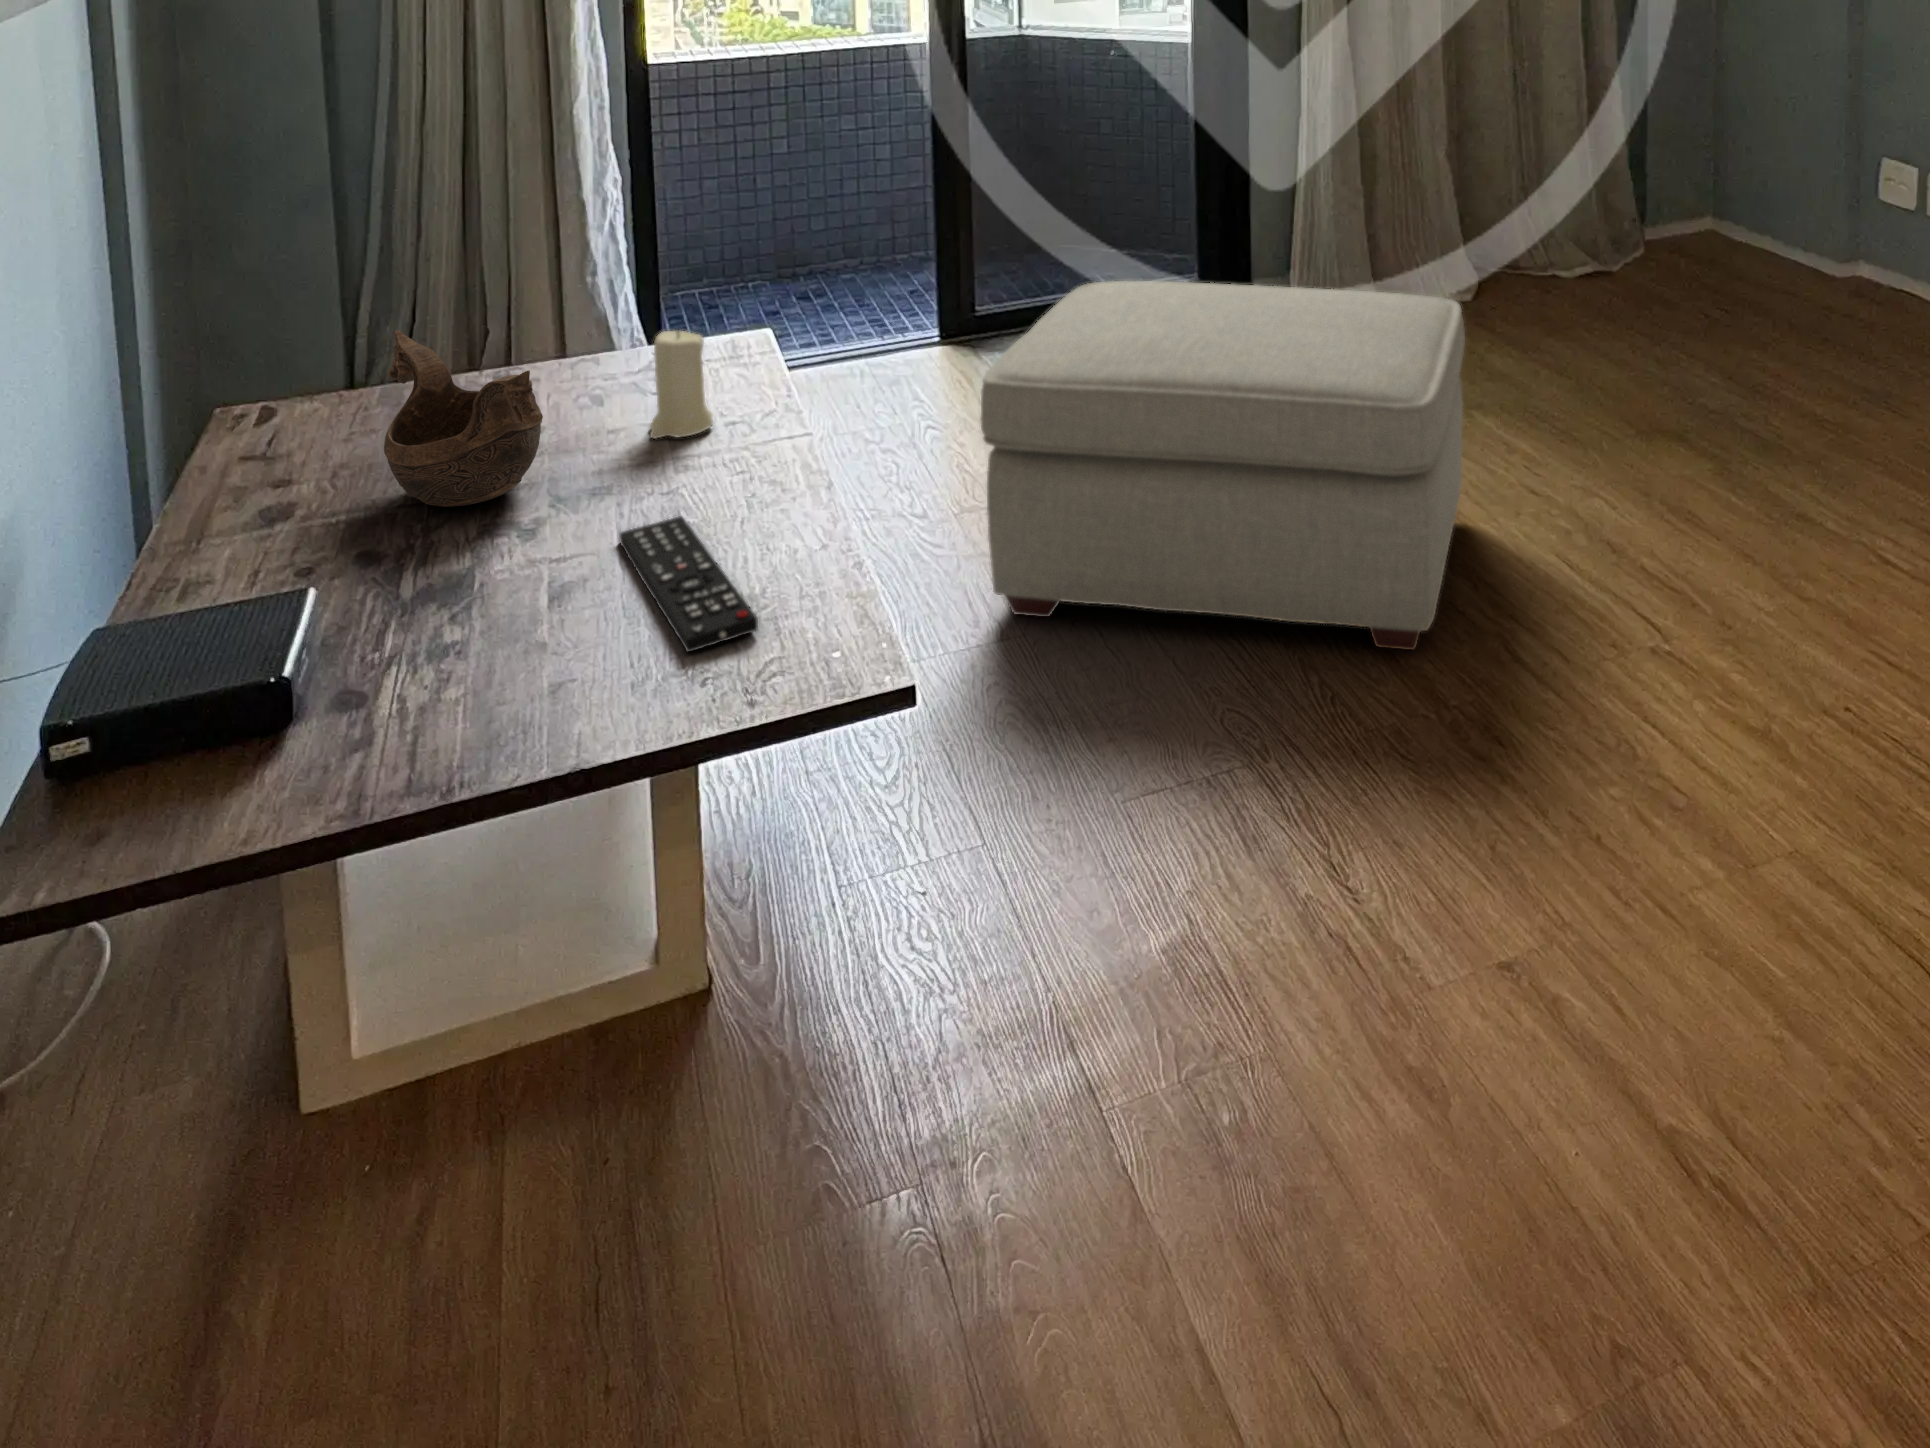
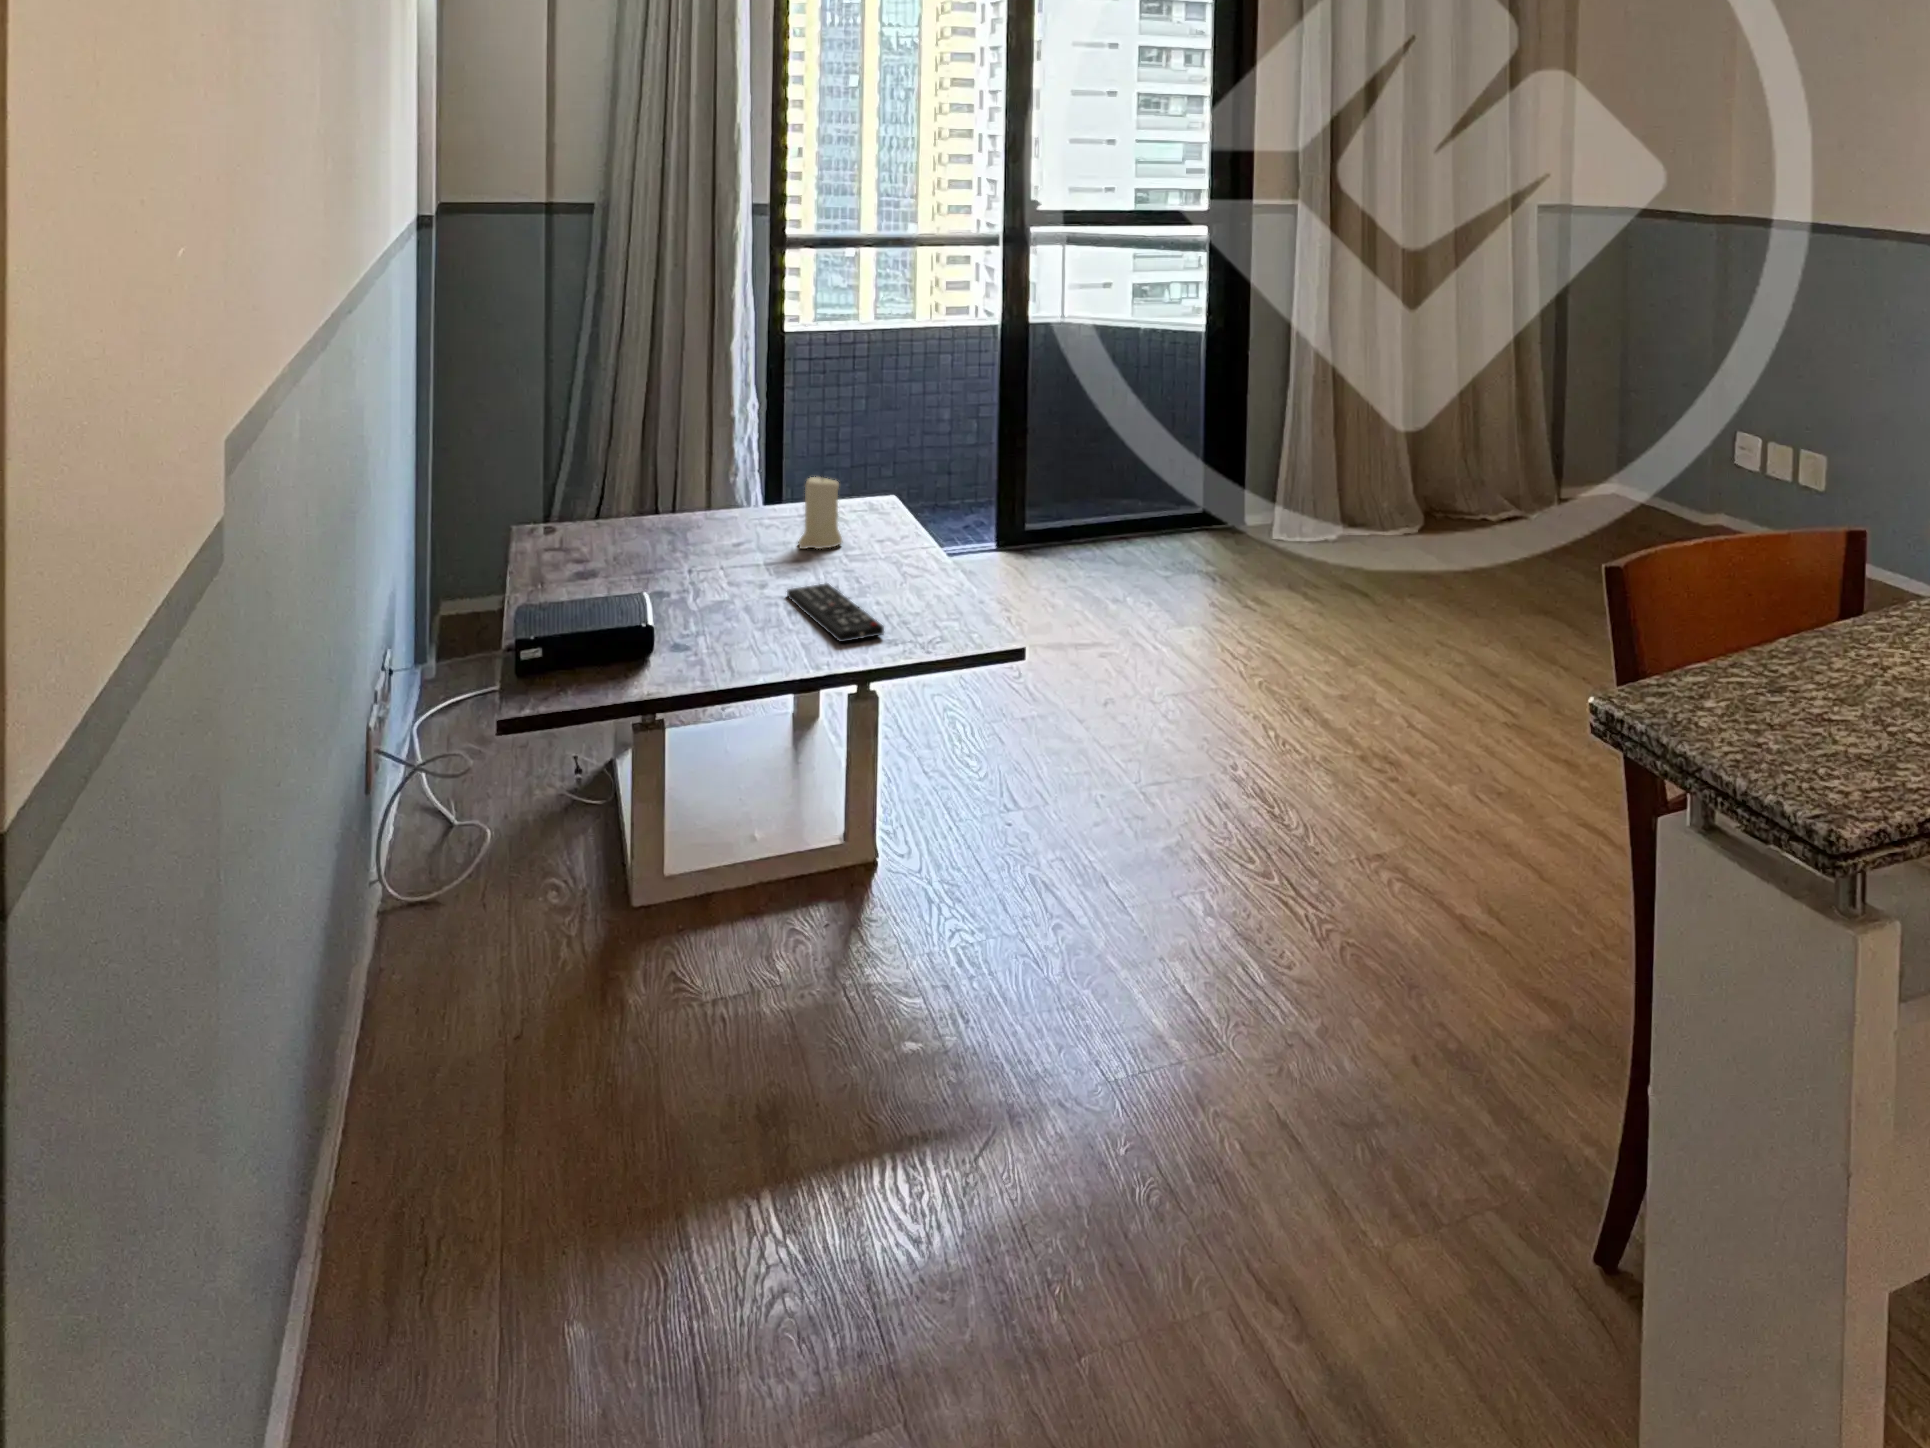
ottoman: present [981,281,1465,650] -> none [1028,482,1380,728]
decorative bowl: present [384,331,543,506] -> none [626,462,740,575]

